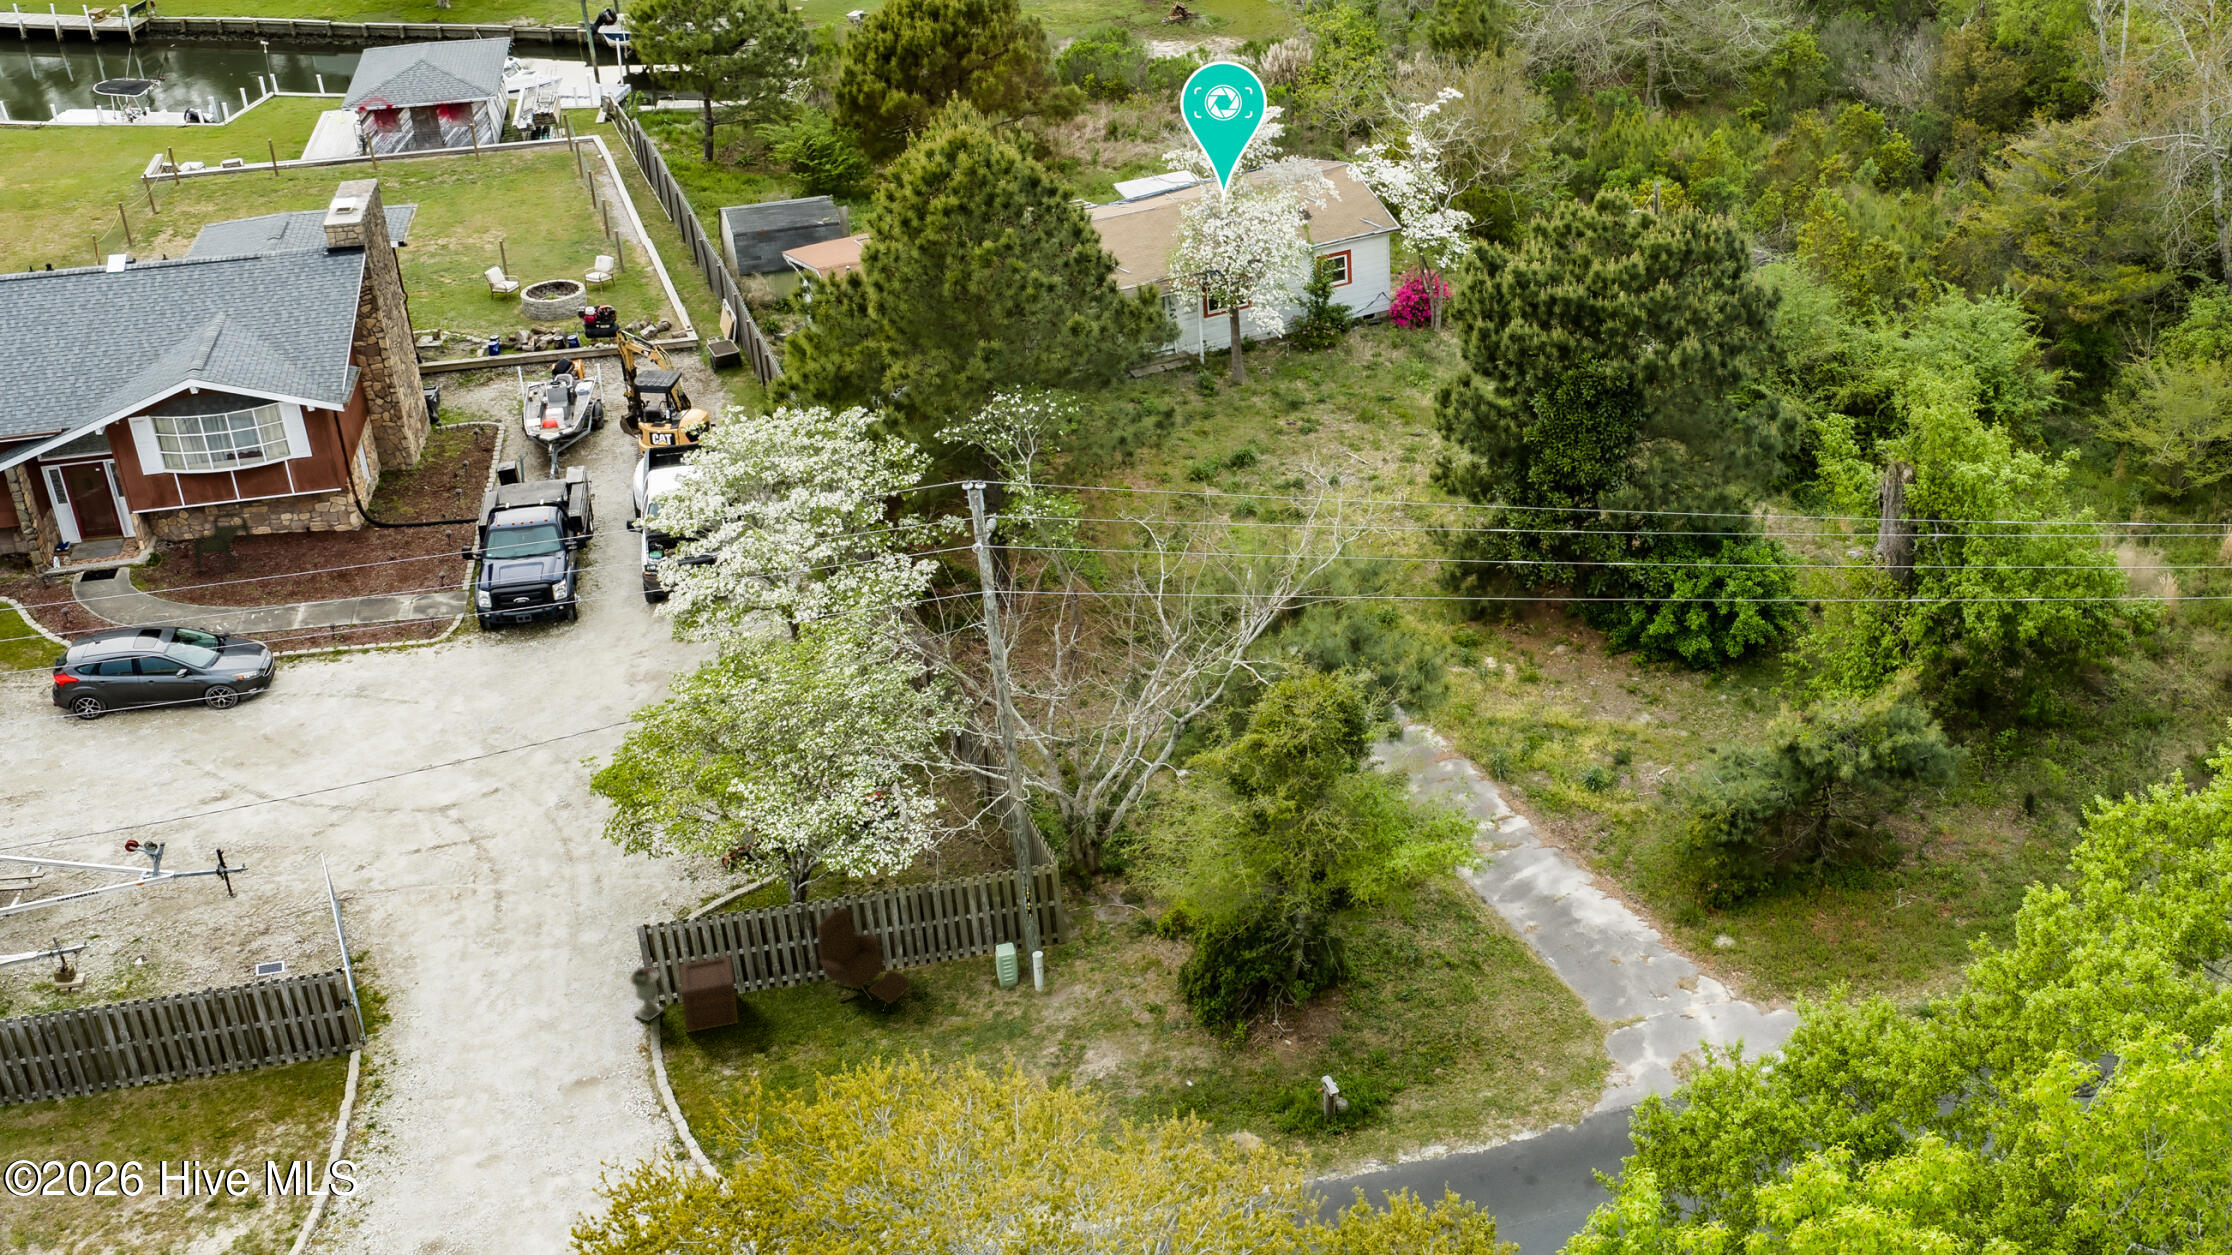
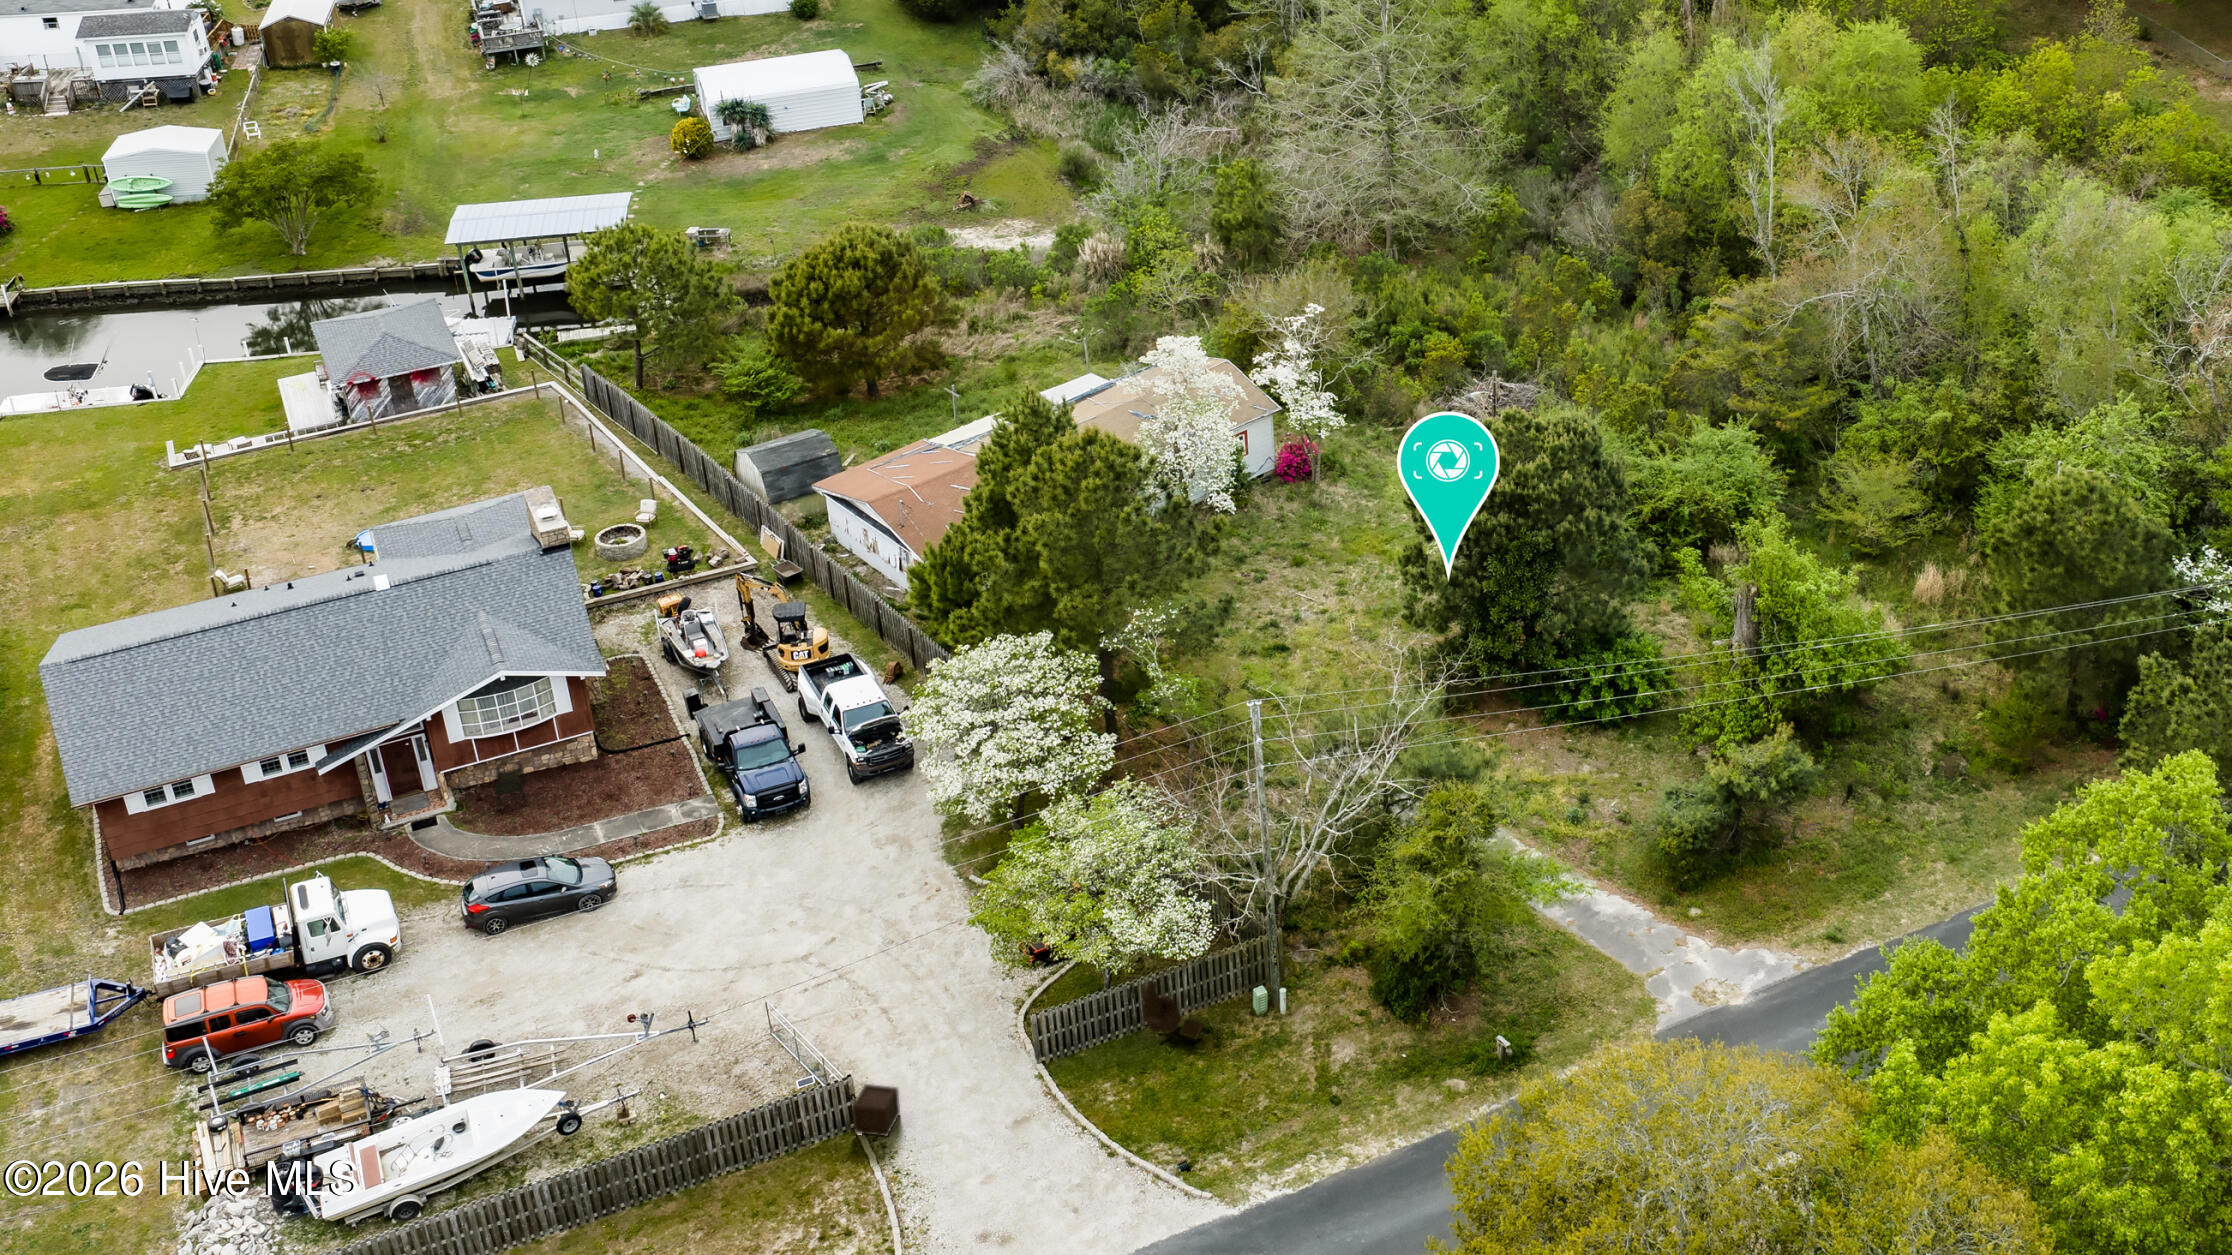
wooden crate: present [680,956,738,1032] -> present [852,1084,900,1137]
planter: present [630,967,663,1021] -> none [1029,1041,1048,1077]

